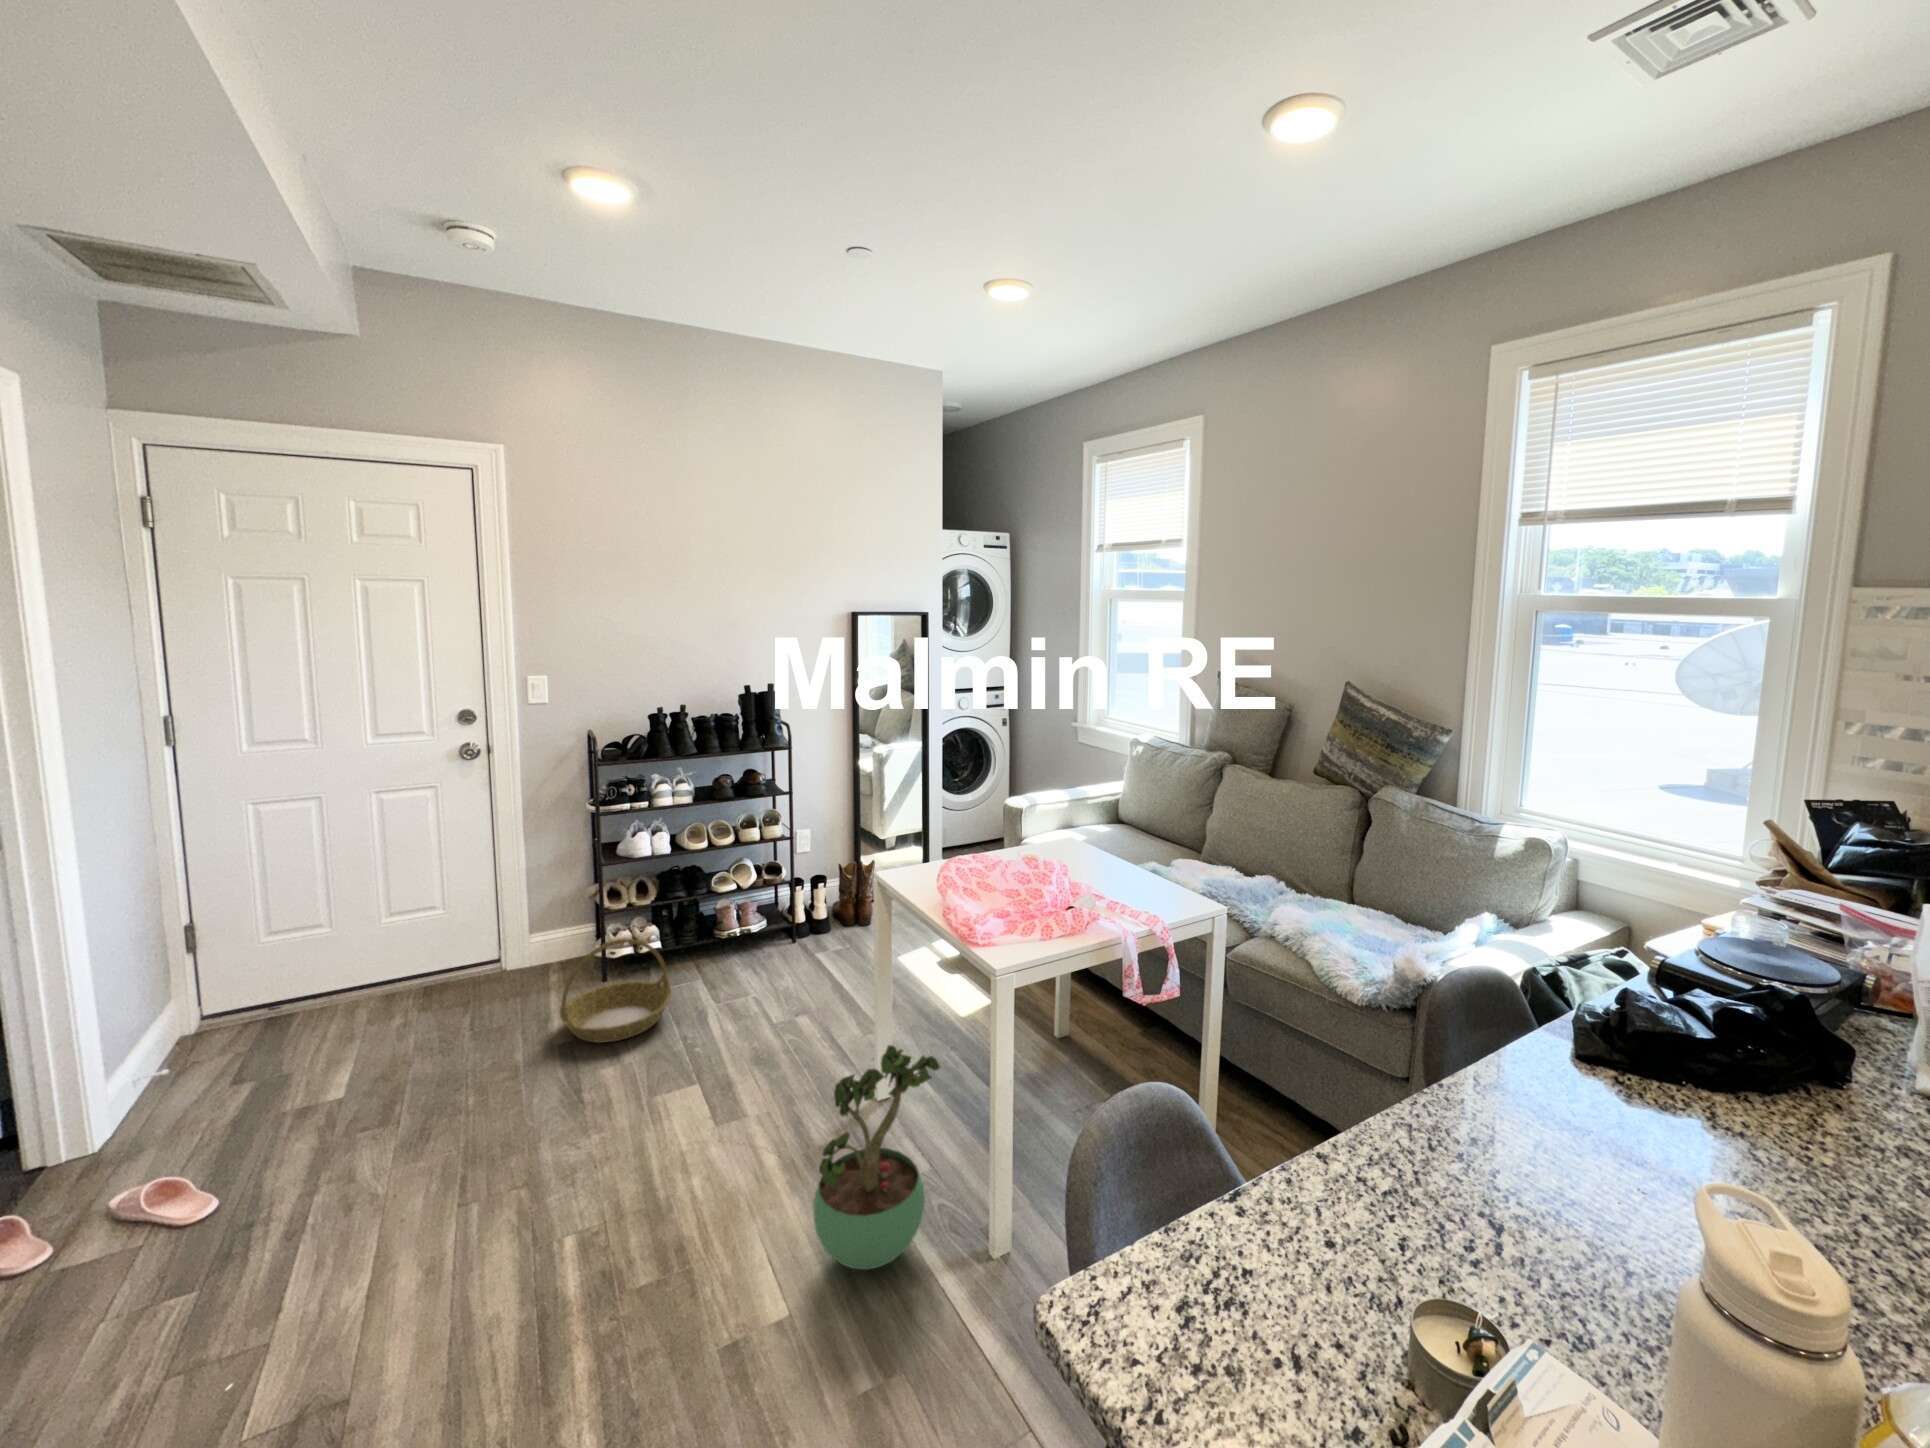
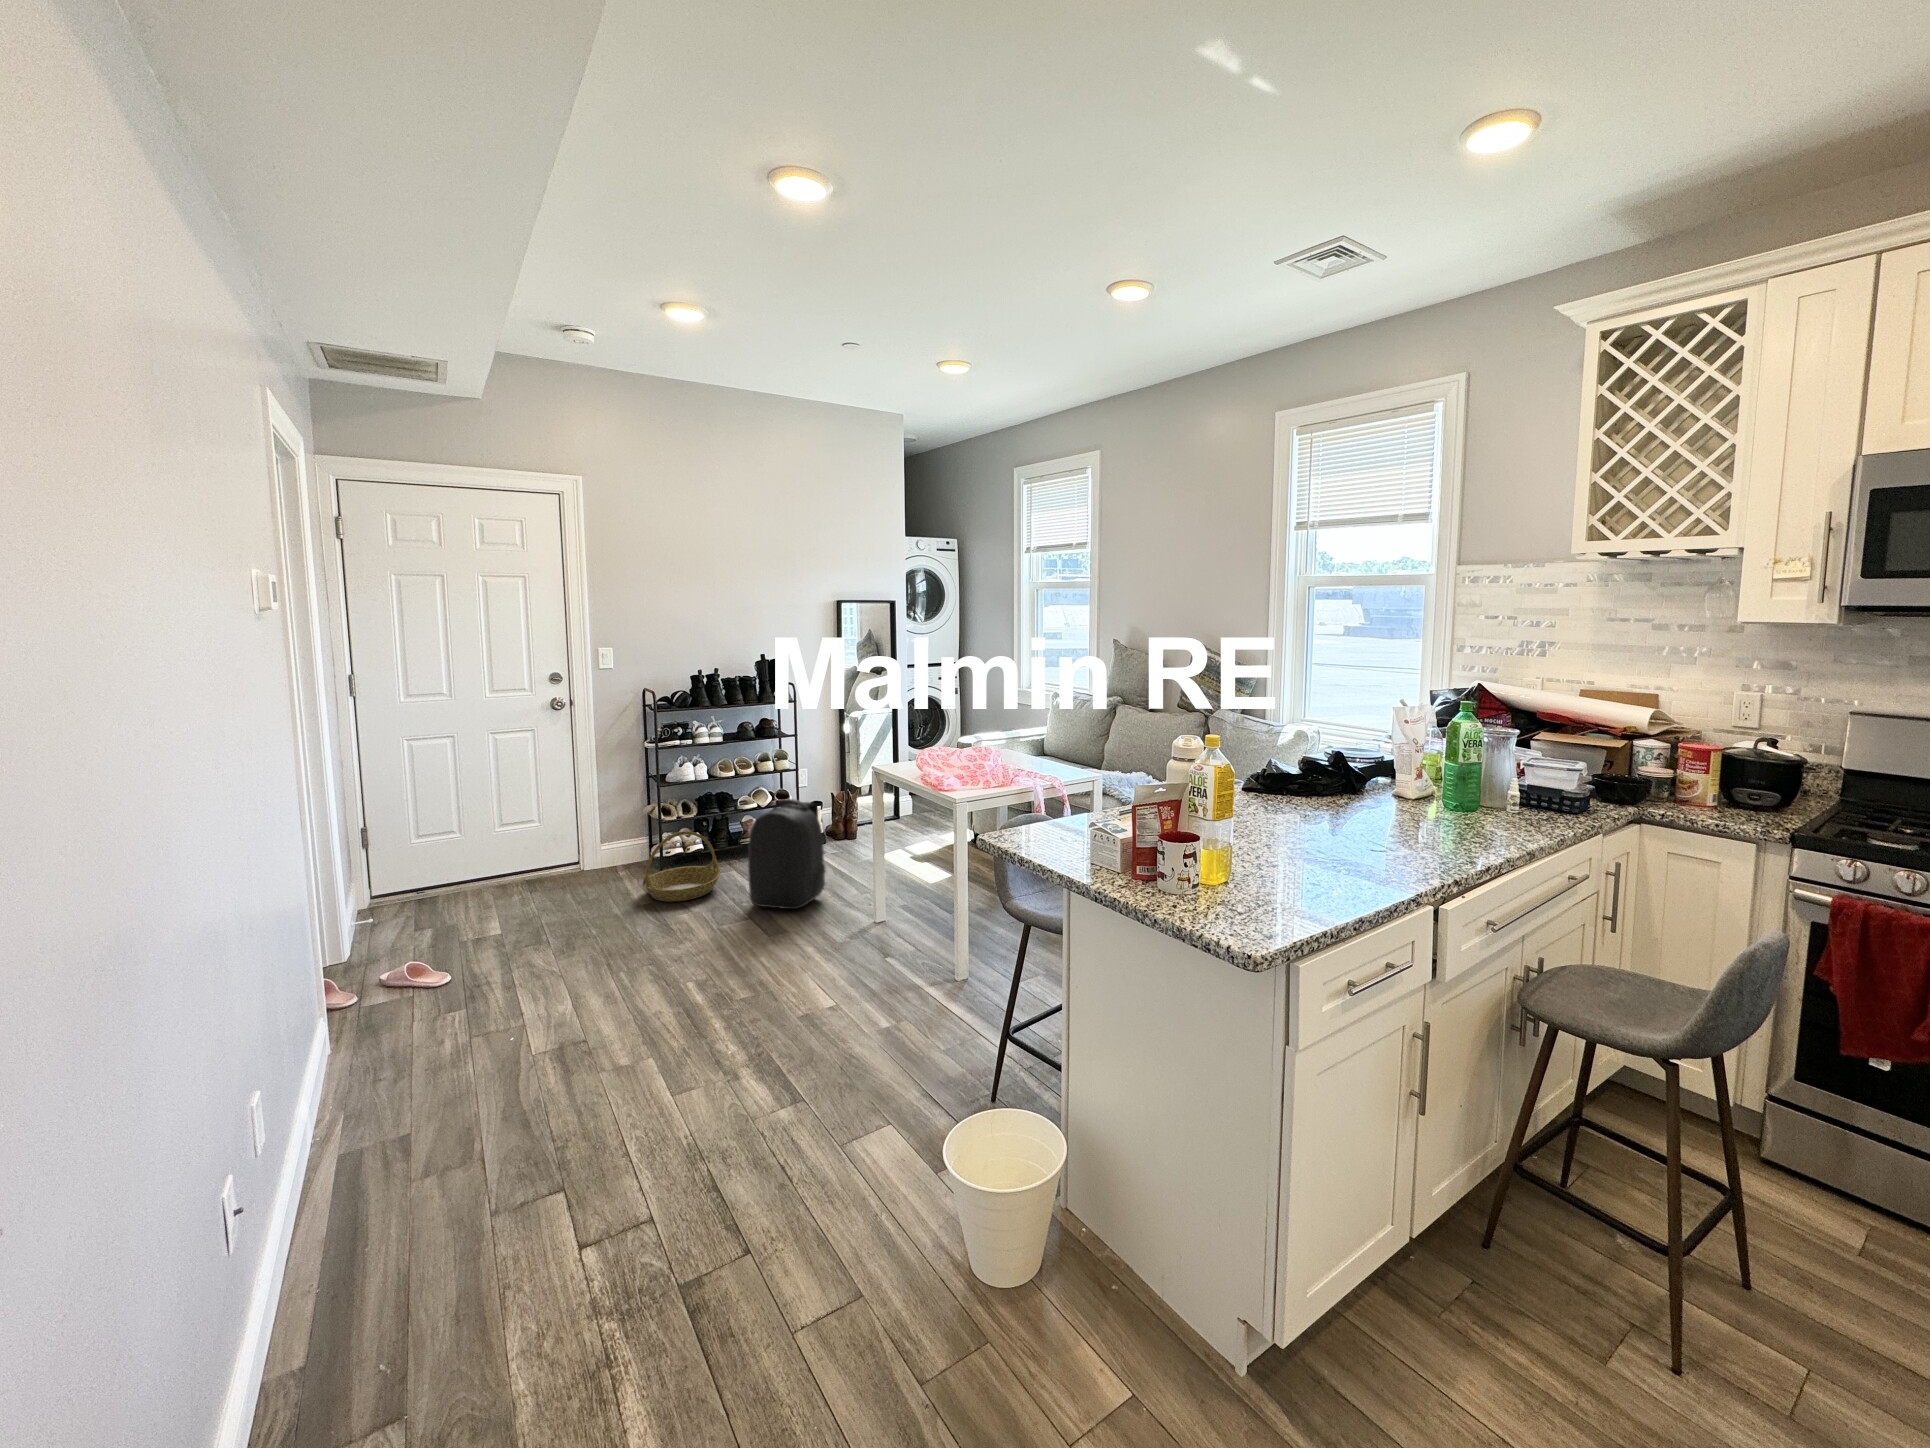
backpack: none [698,903,812,1069] -> present [748,799,825,909]
potted plant: present [813,1045,940,1270] -> none [847,851,923,986]

